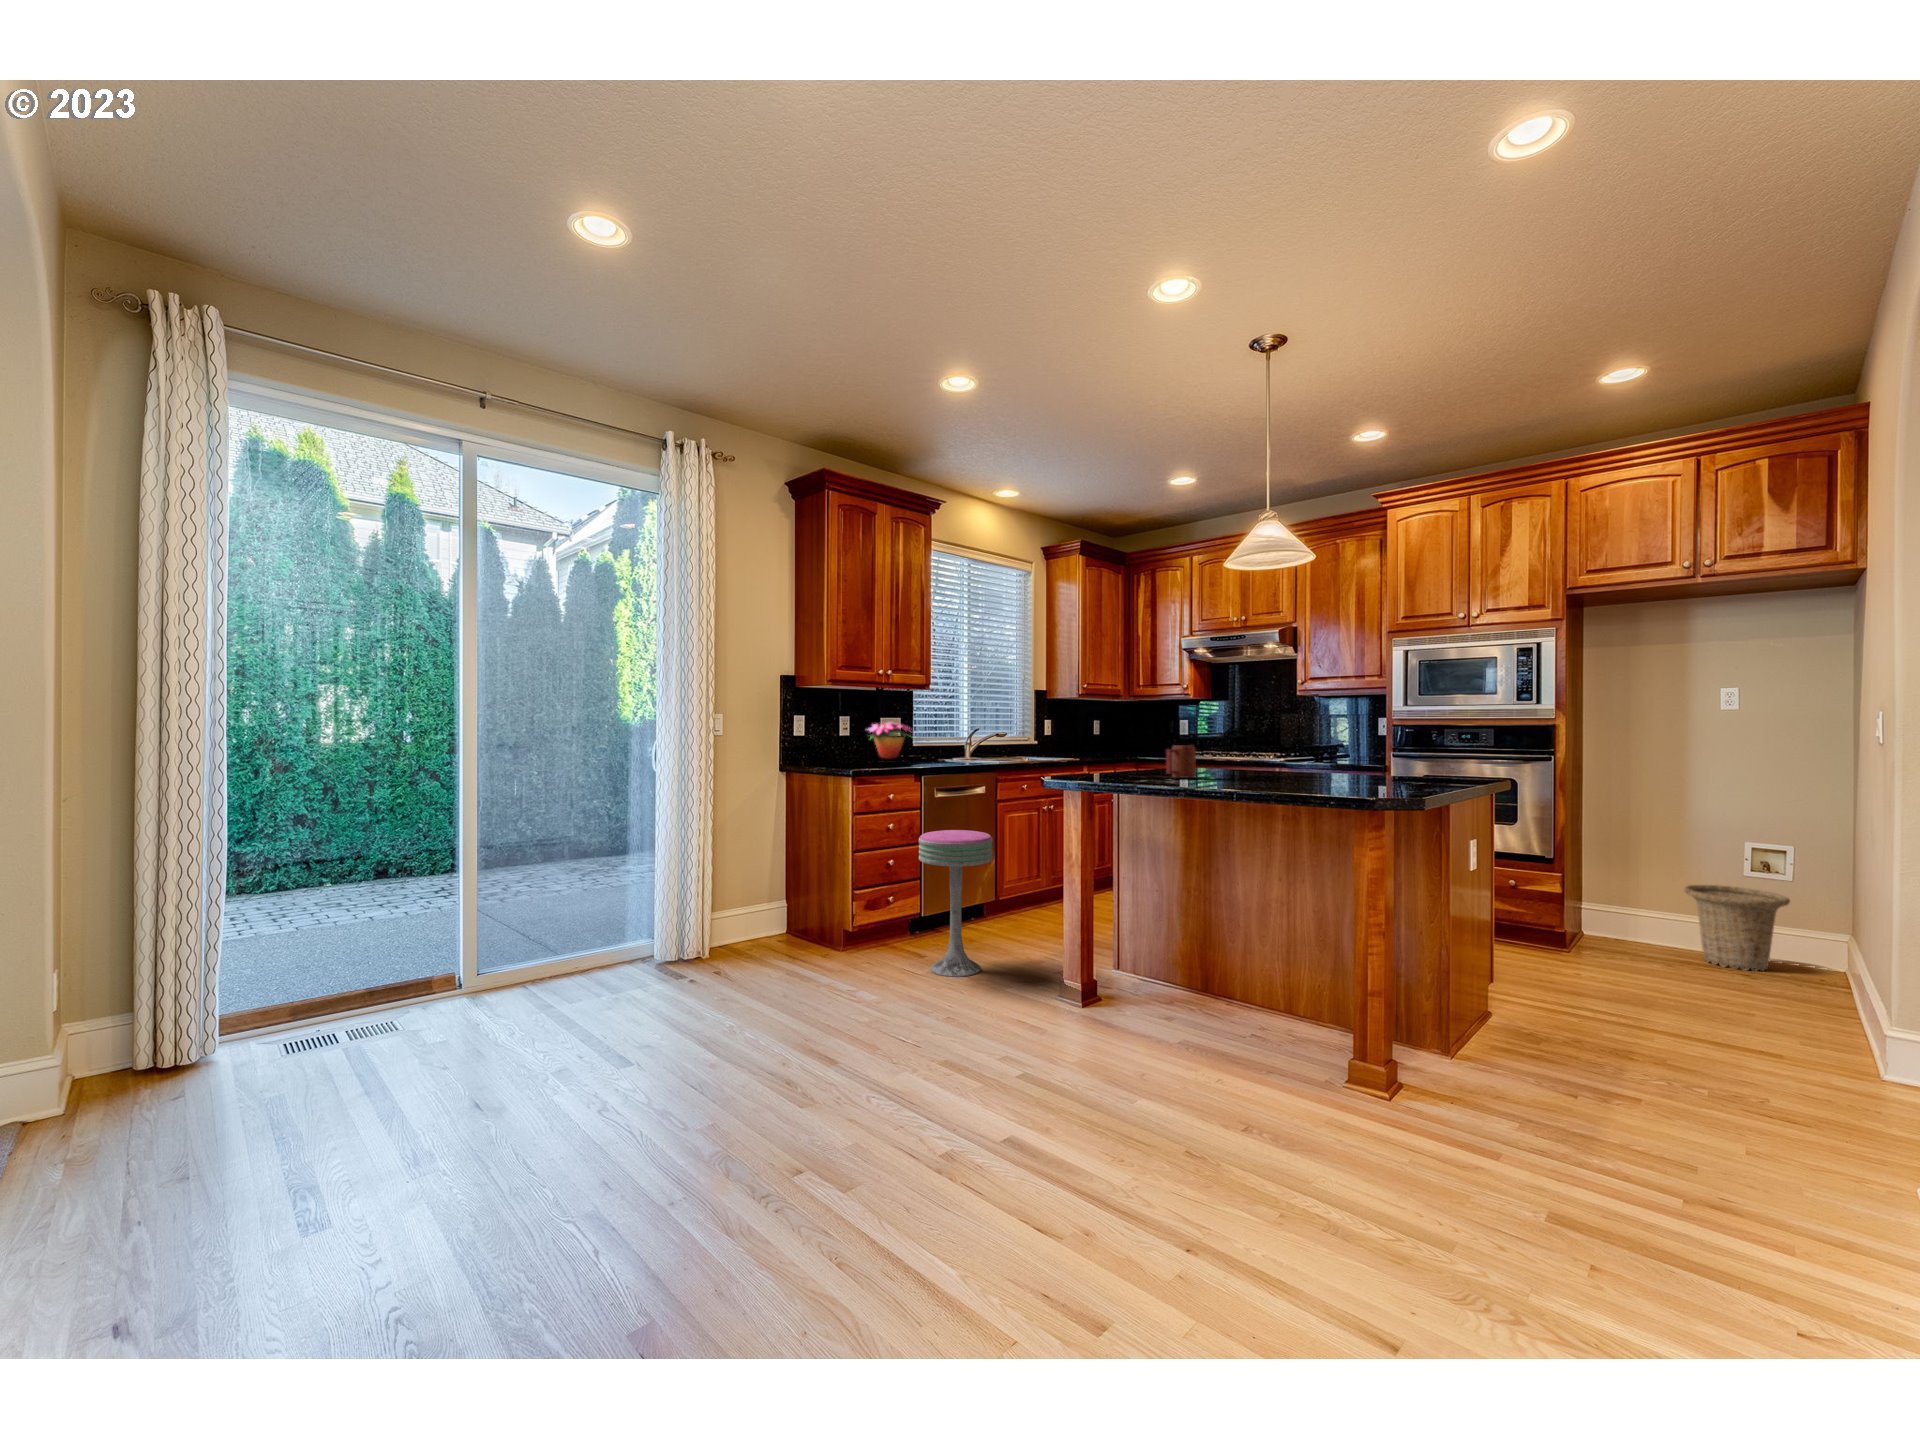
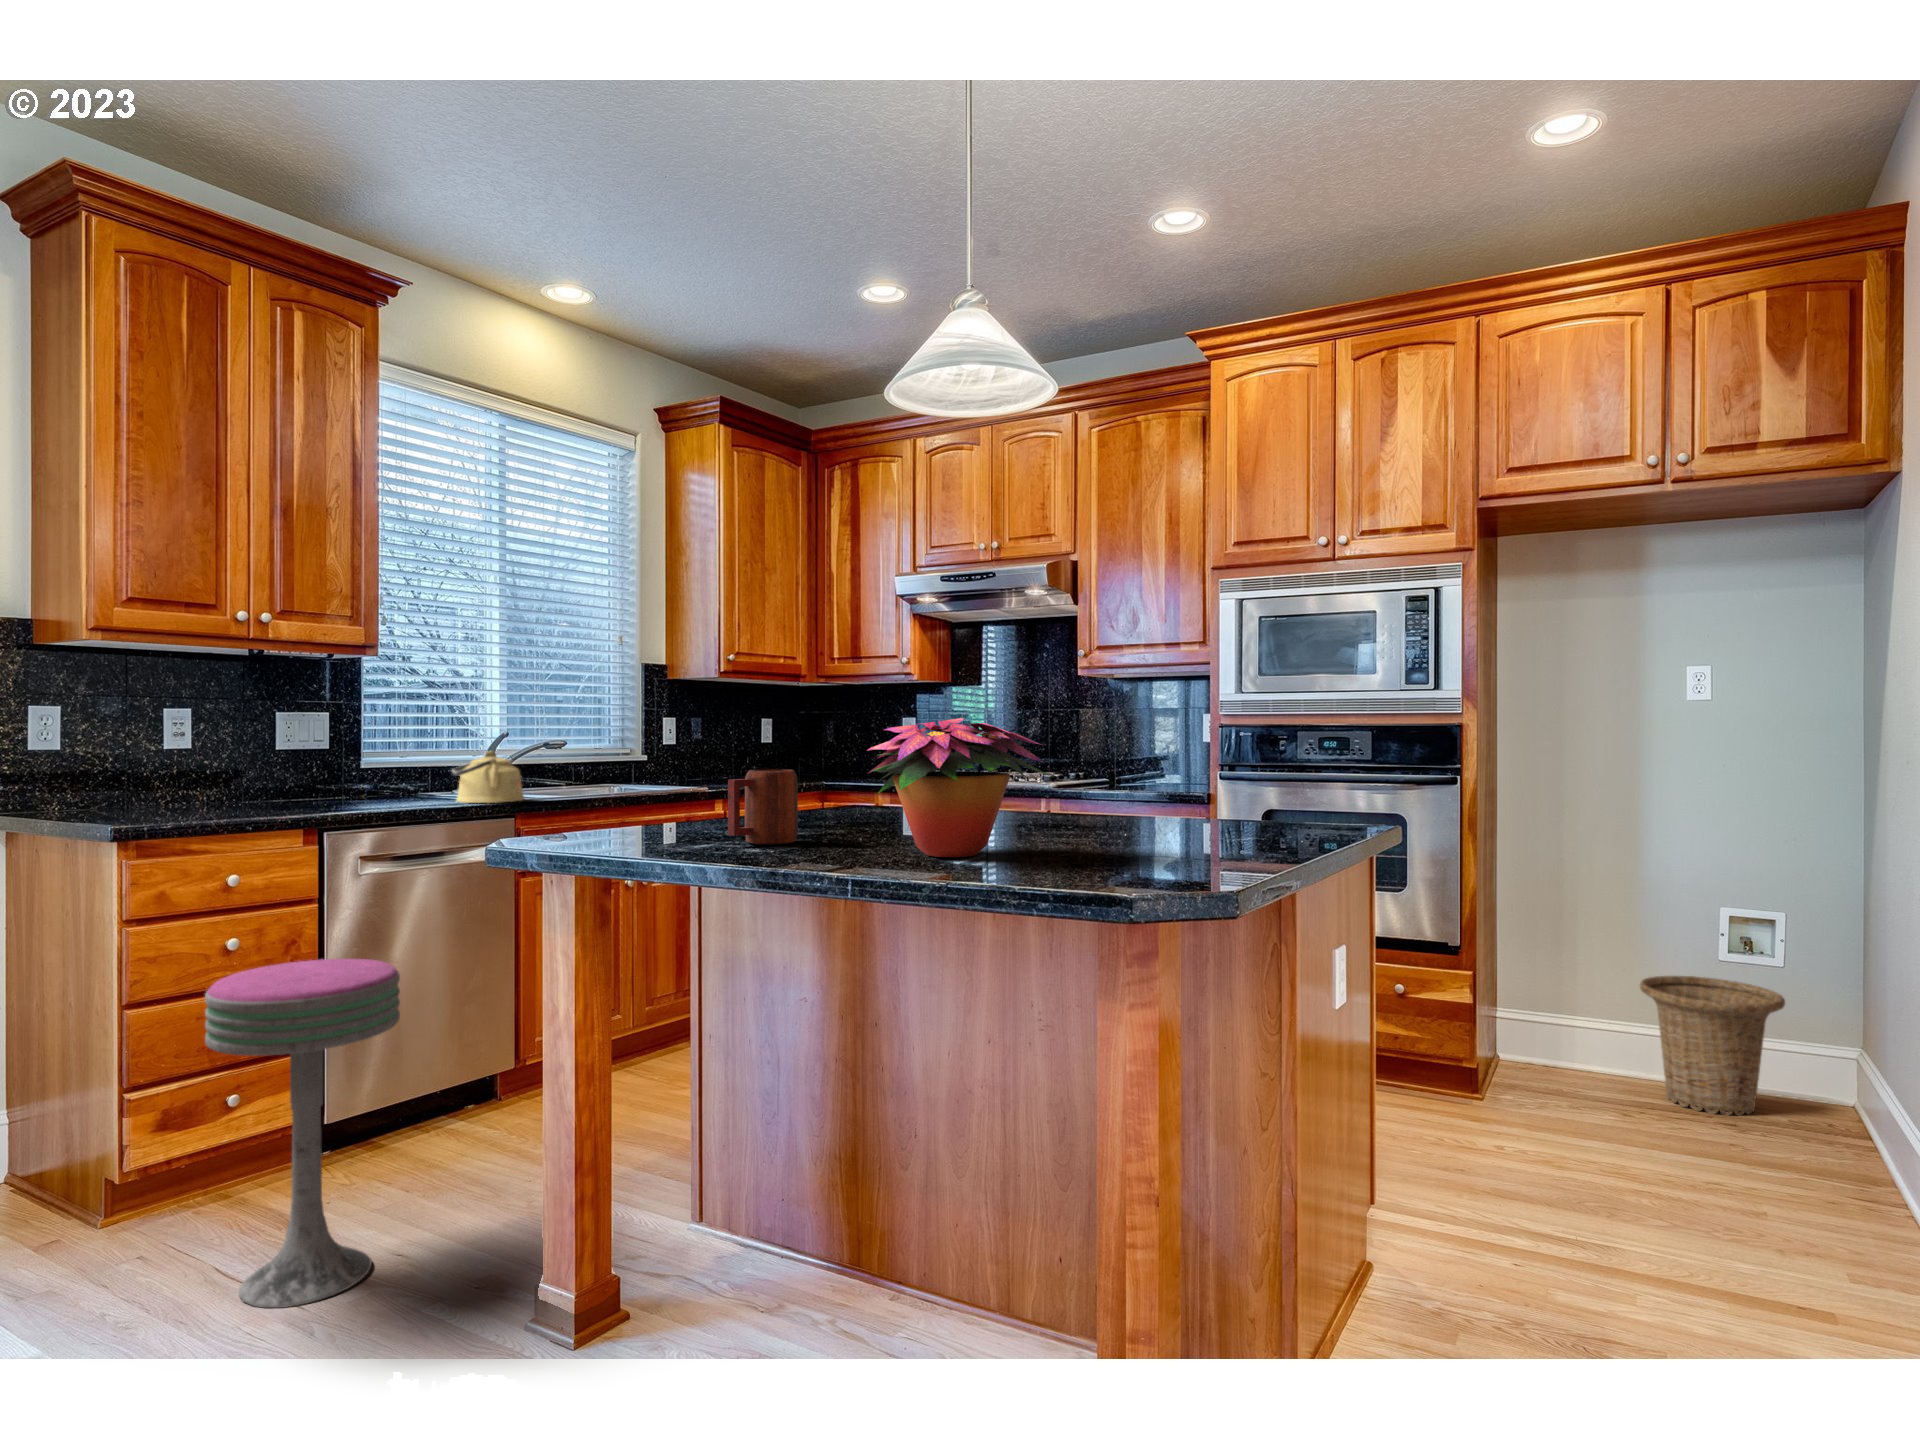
flower arrangement: present [869,723,909,759] -> present [868,718,1050,857]
kettle: none [968,737,1004,763] -> present [452,751,524,803]

